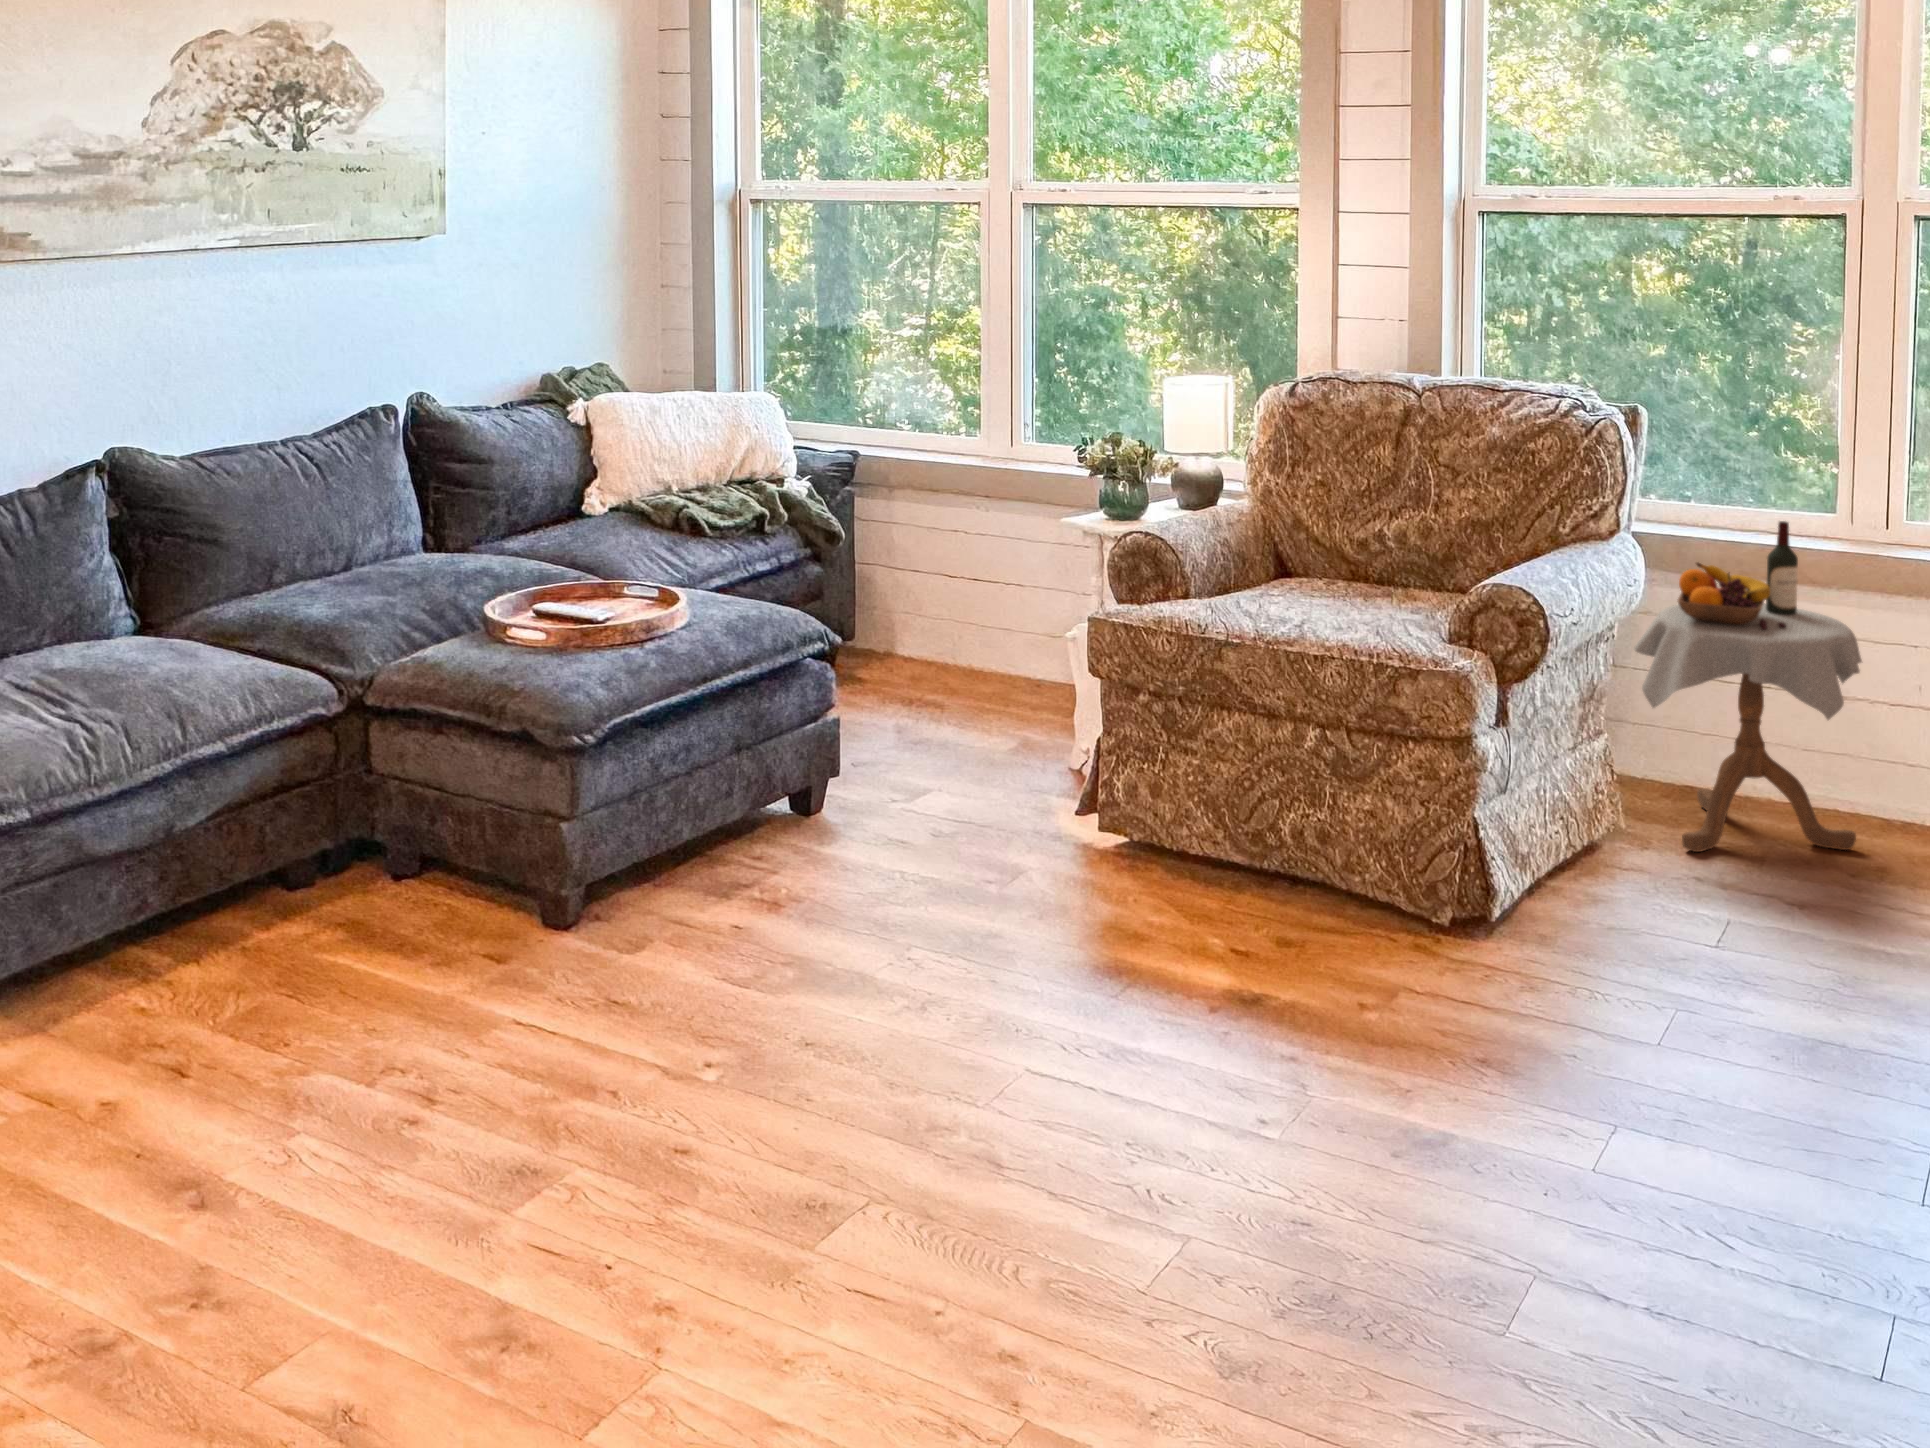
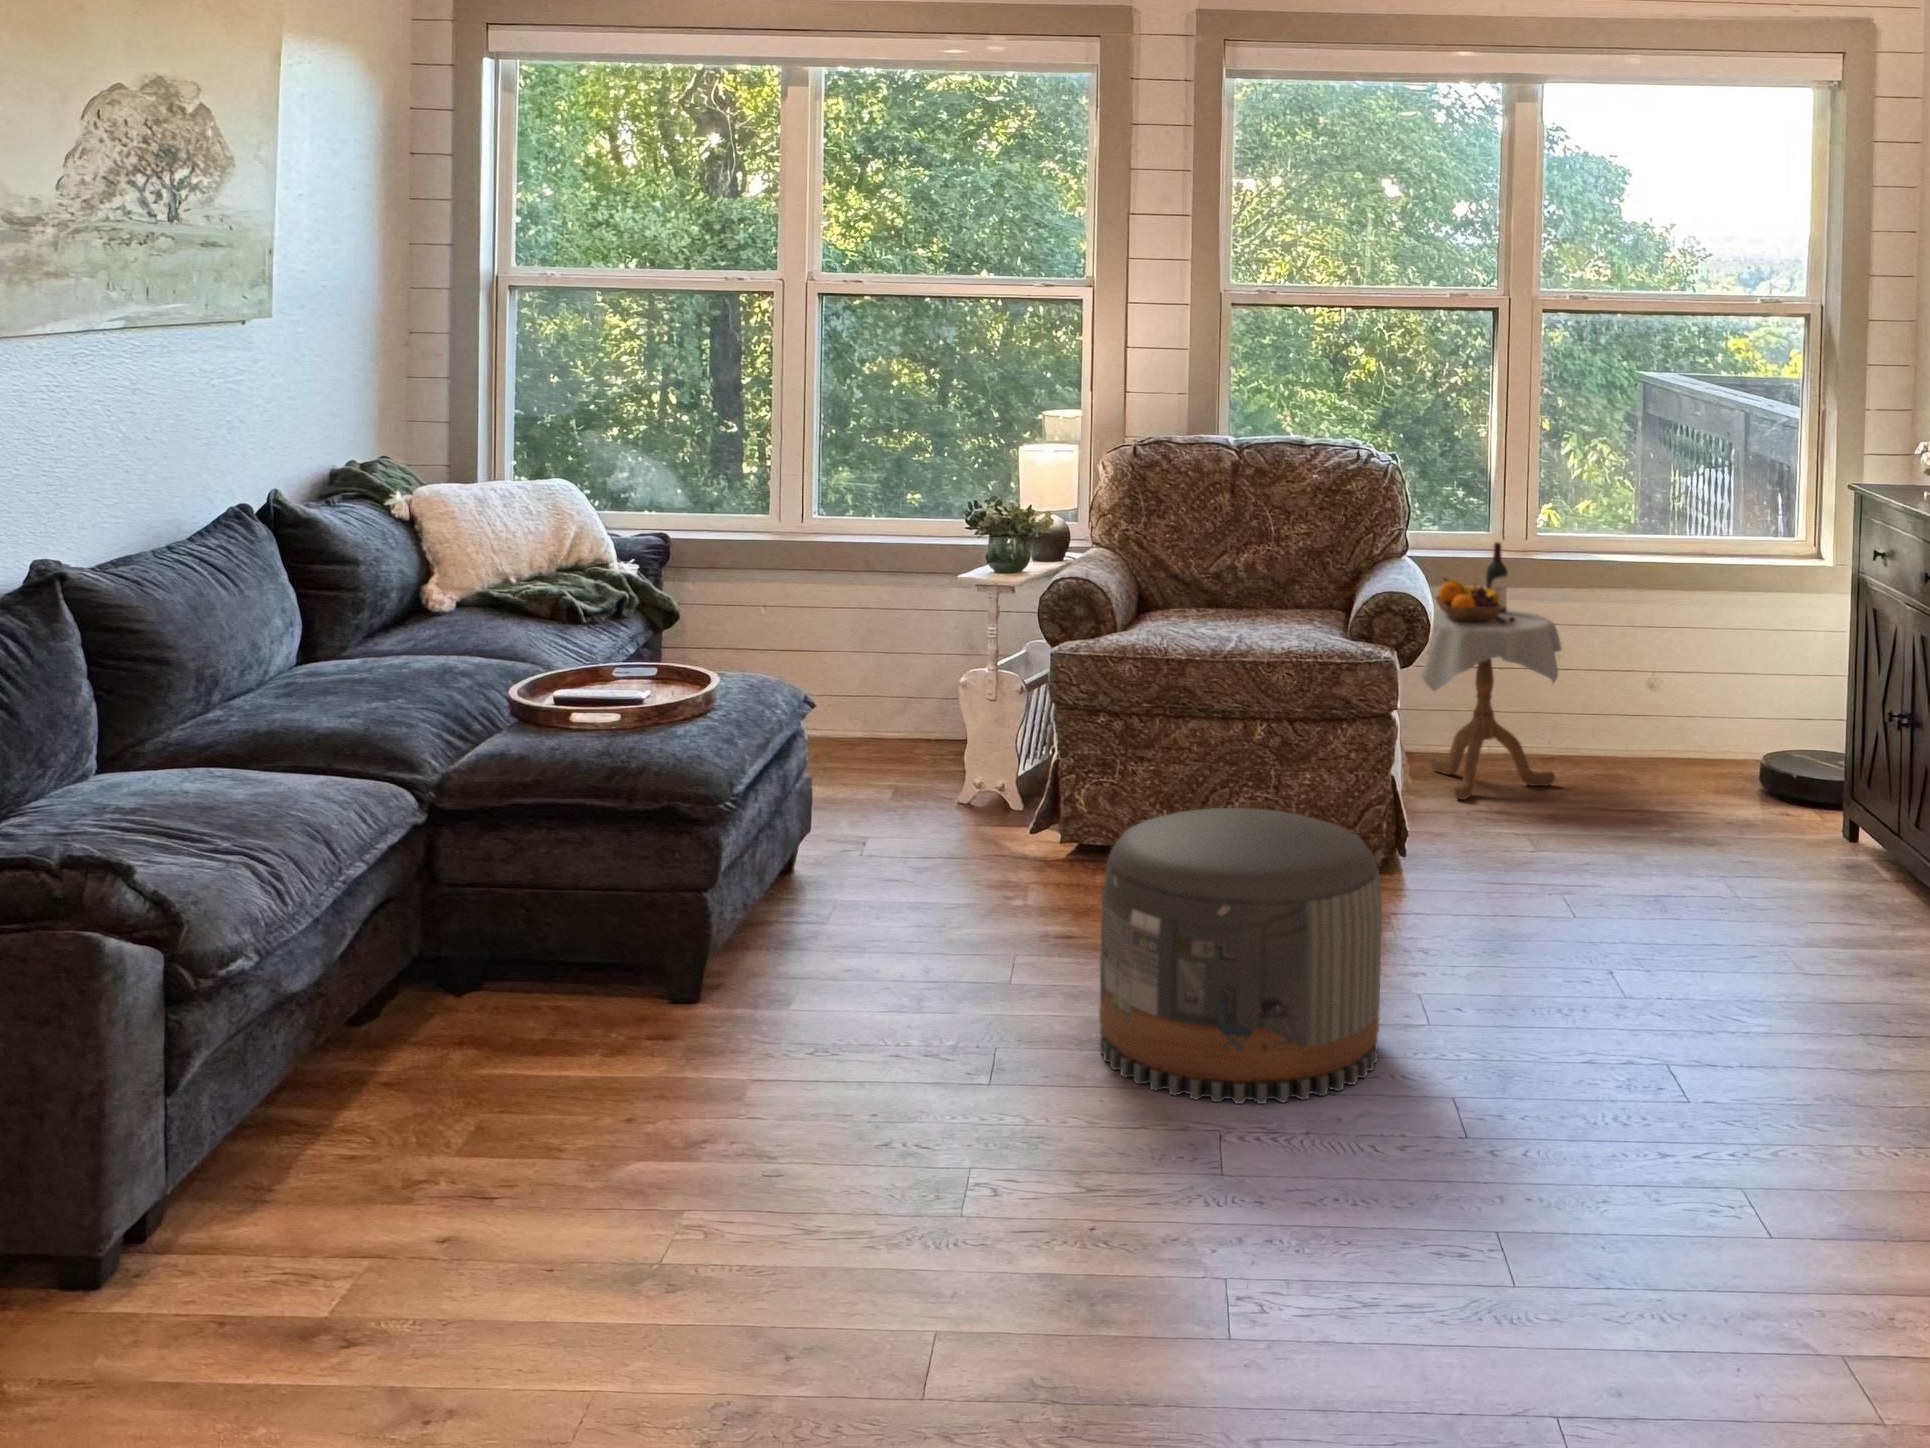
pouf: none [827,834,1174,1221] -> present [1099,808,1382,1104]

